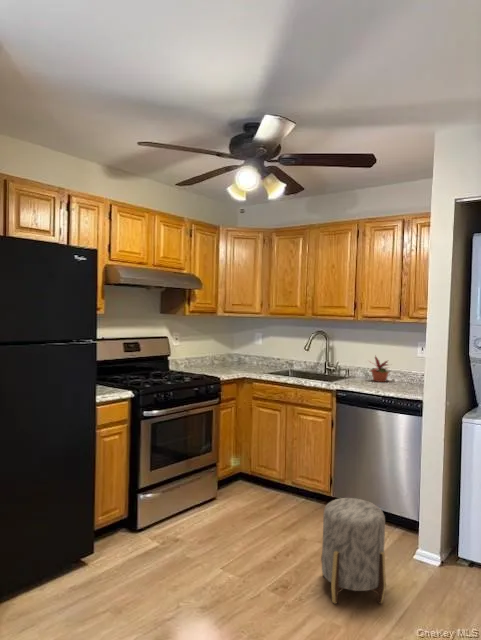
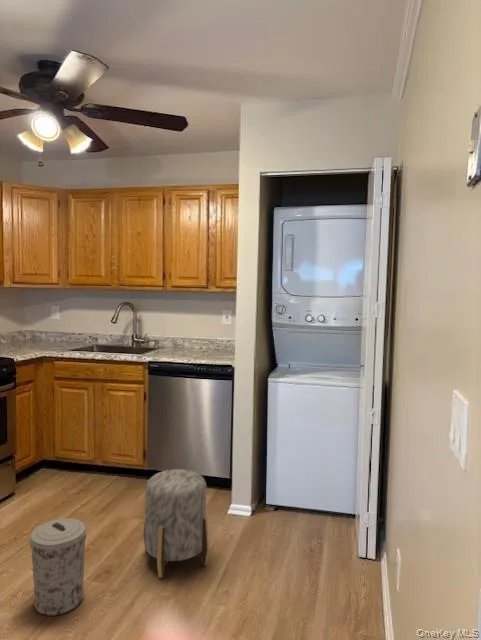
potted plant: present [371,357,389,382] -> none [172,324,203,351]
trash can: none [219,524,267,611] -> present [30,519,87,616]

